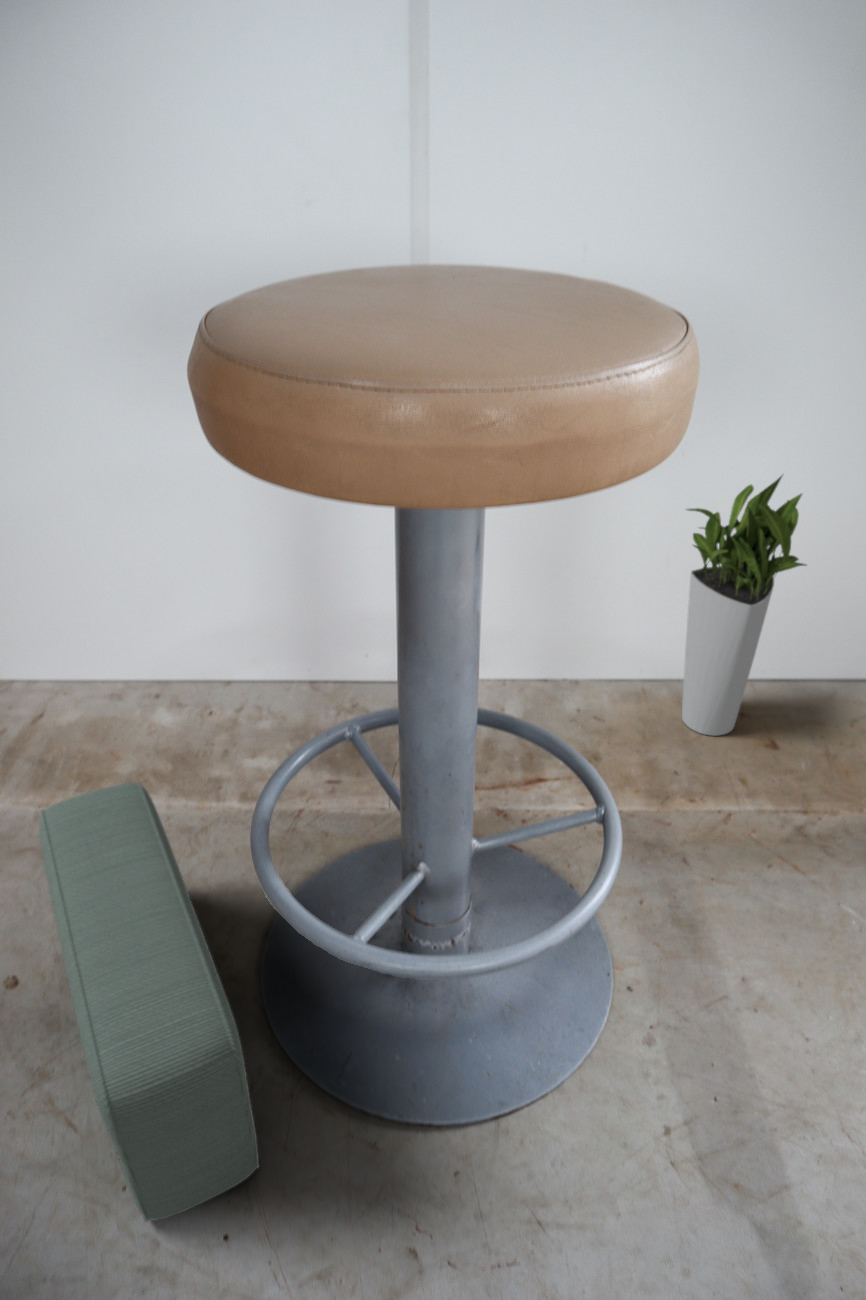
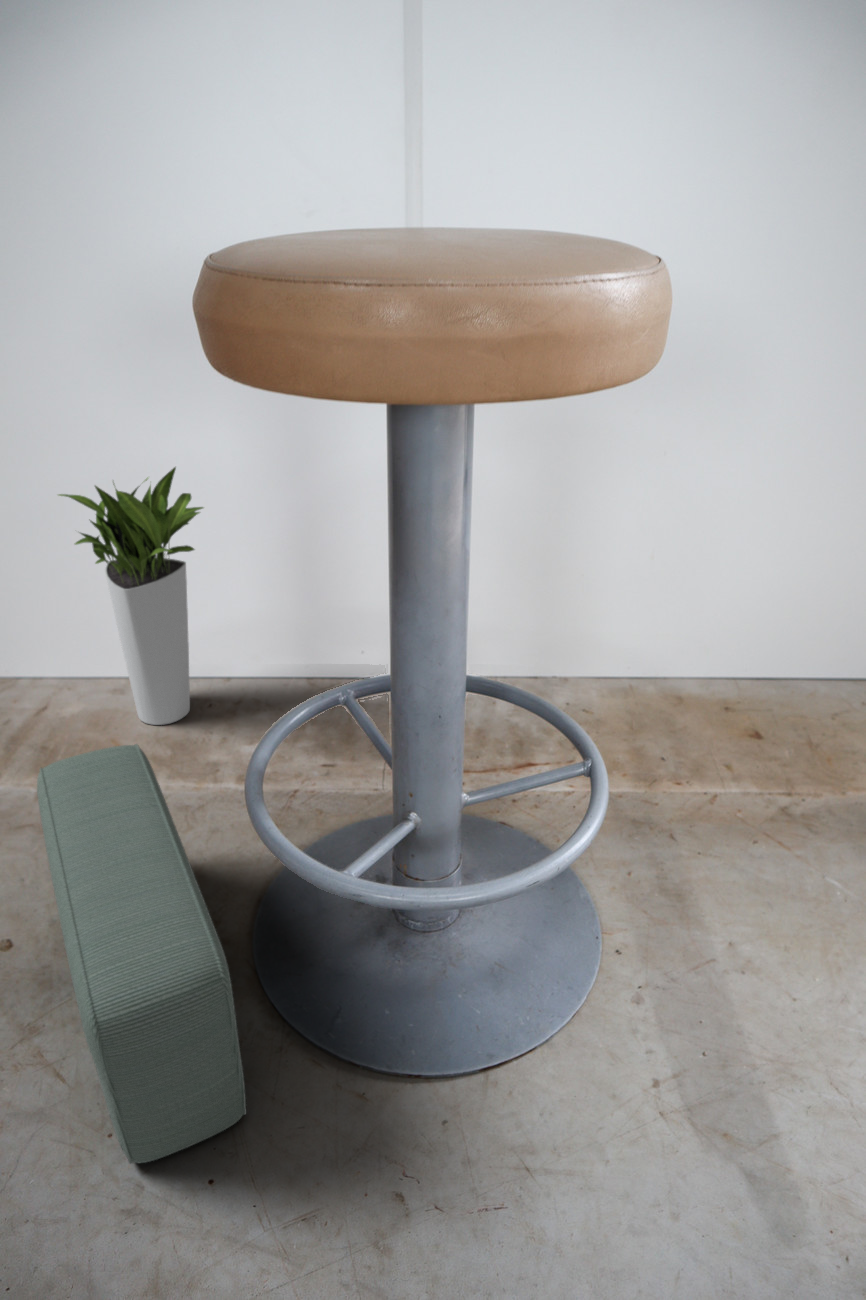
planter: present [682,476,806,736] -> present [59,467,203,725]

